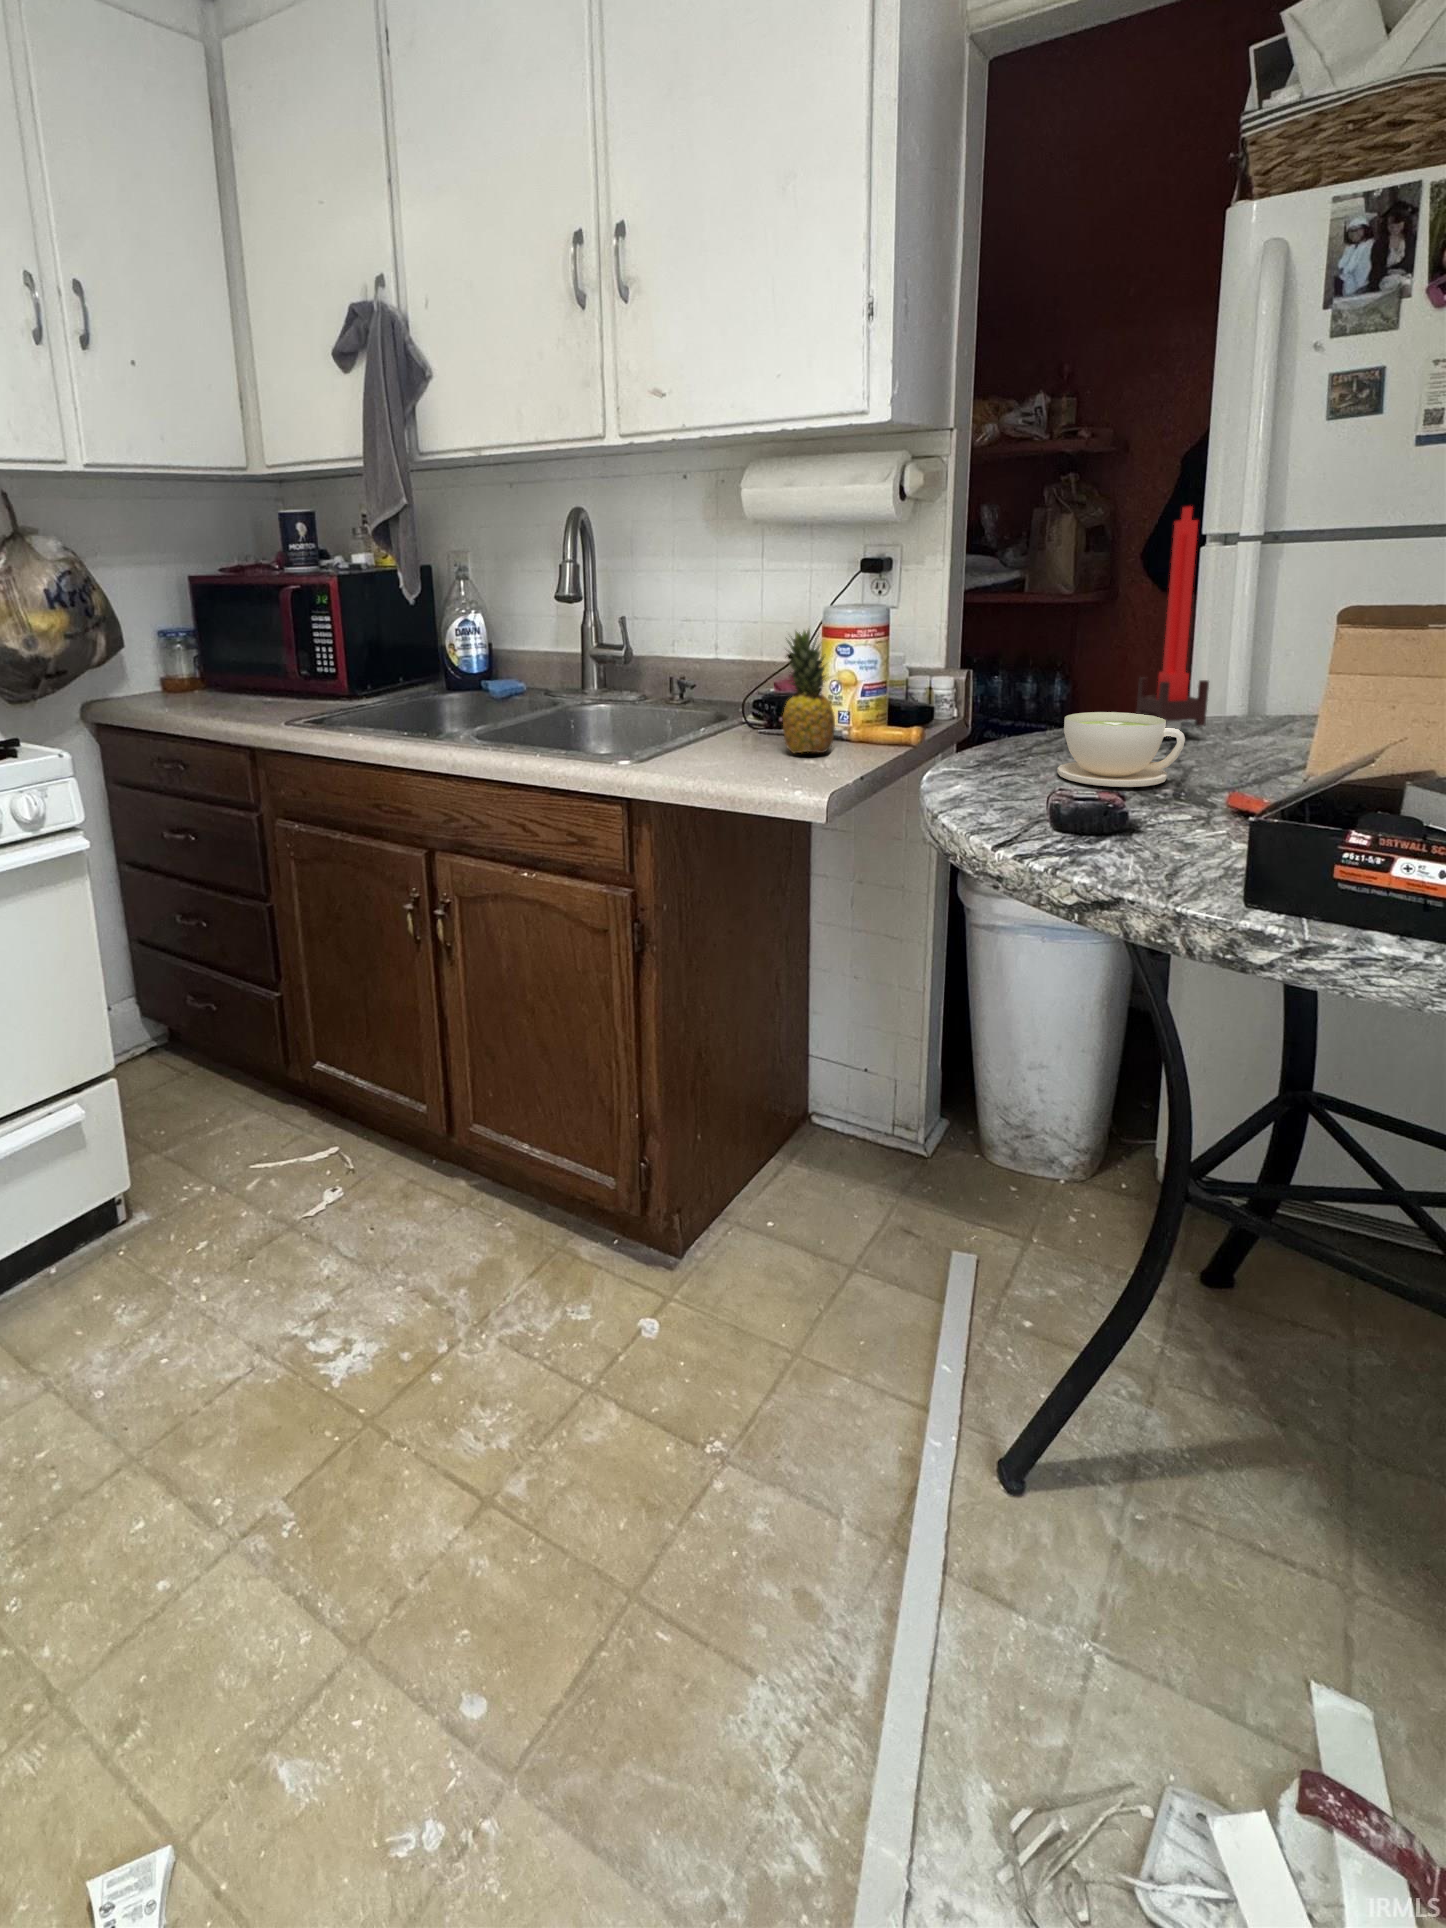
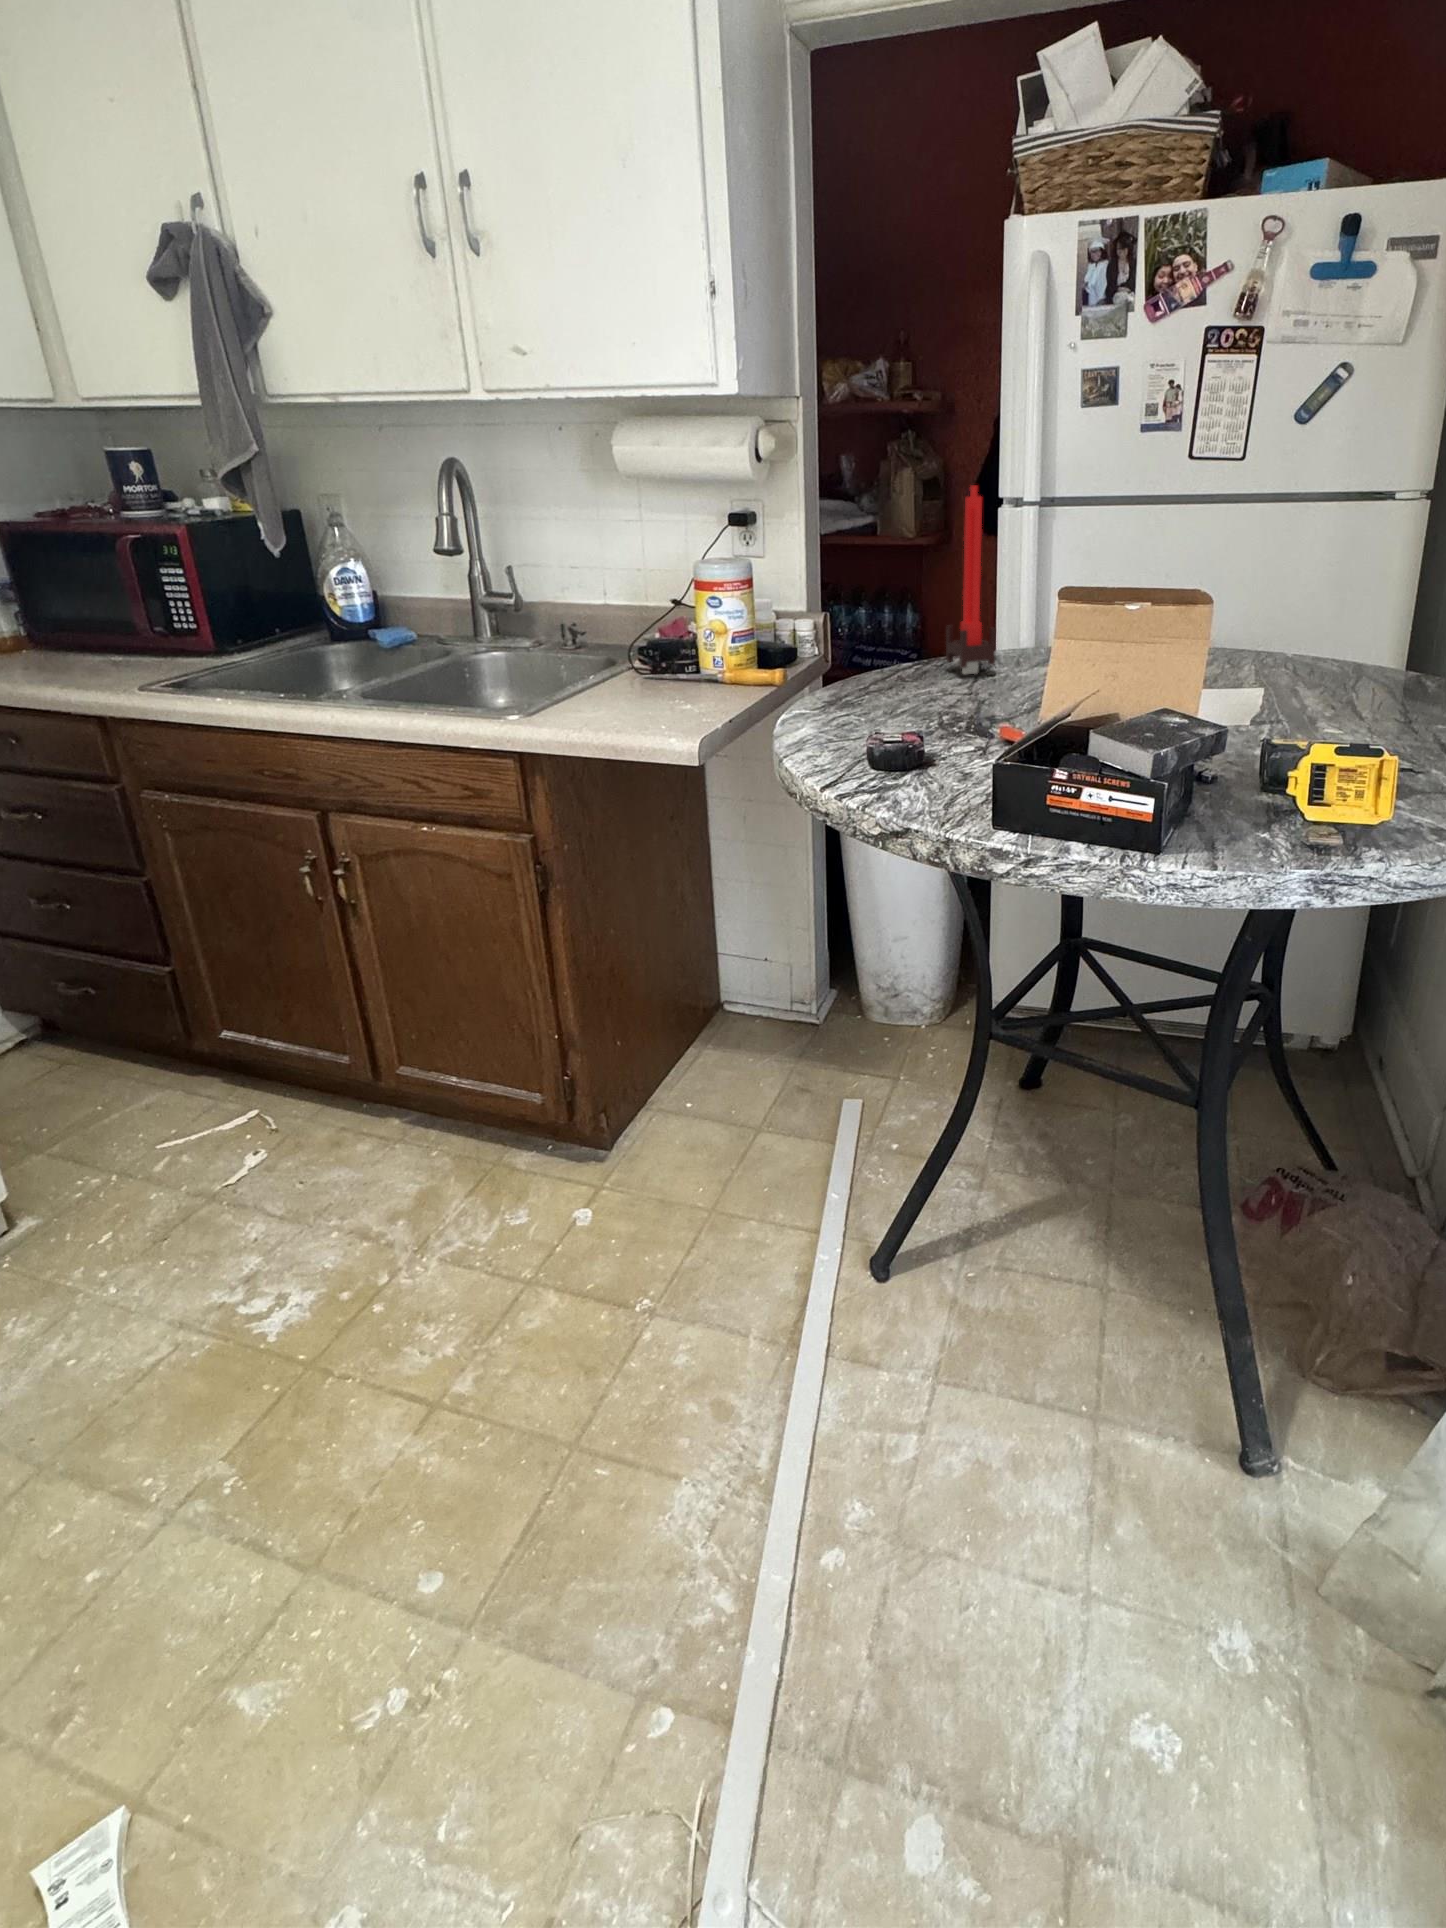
fruit: present [783,630,835,753] -> none [658,580,712,697]
coffee cup: present [1057,712,1185,787] -> none [880,661,971,725]

